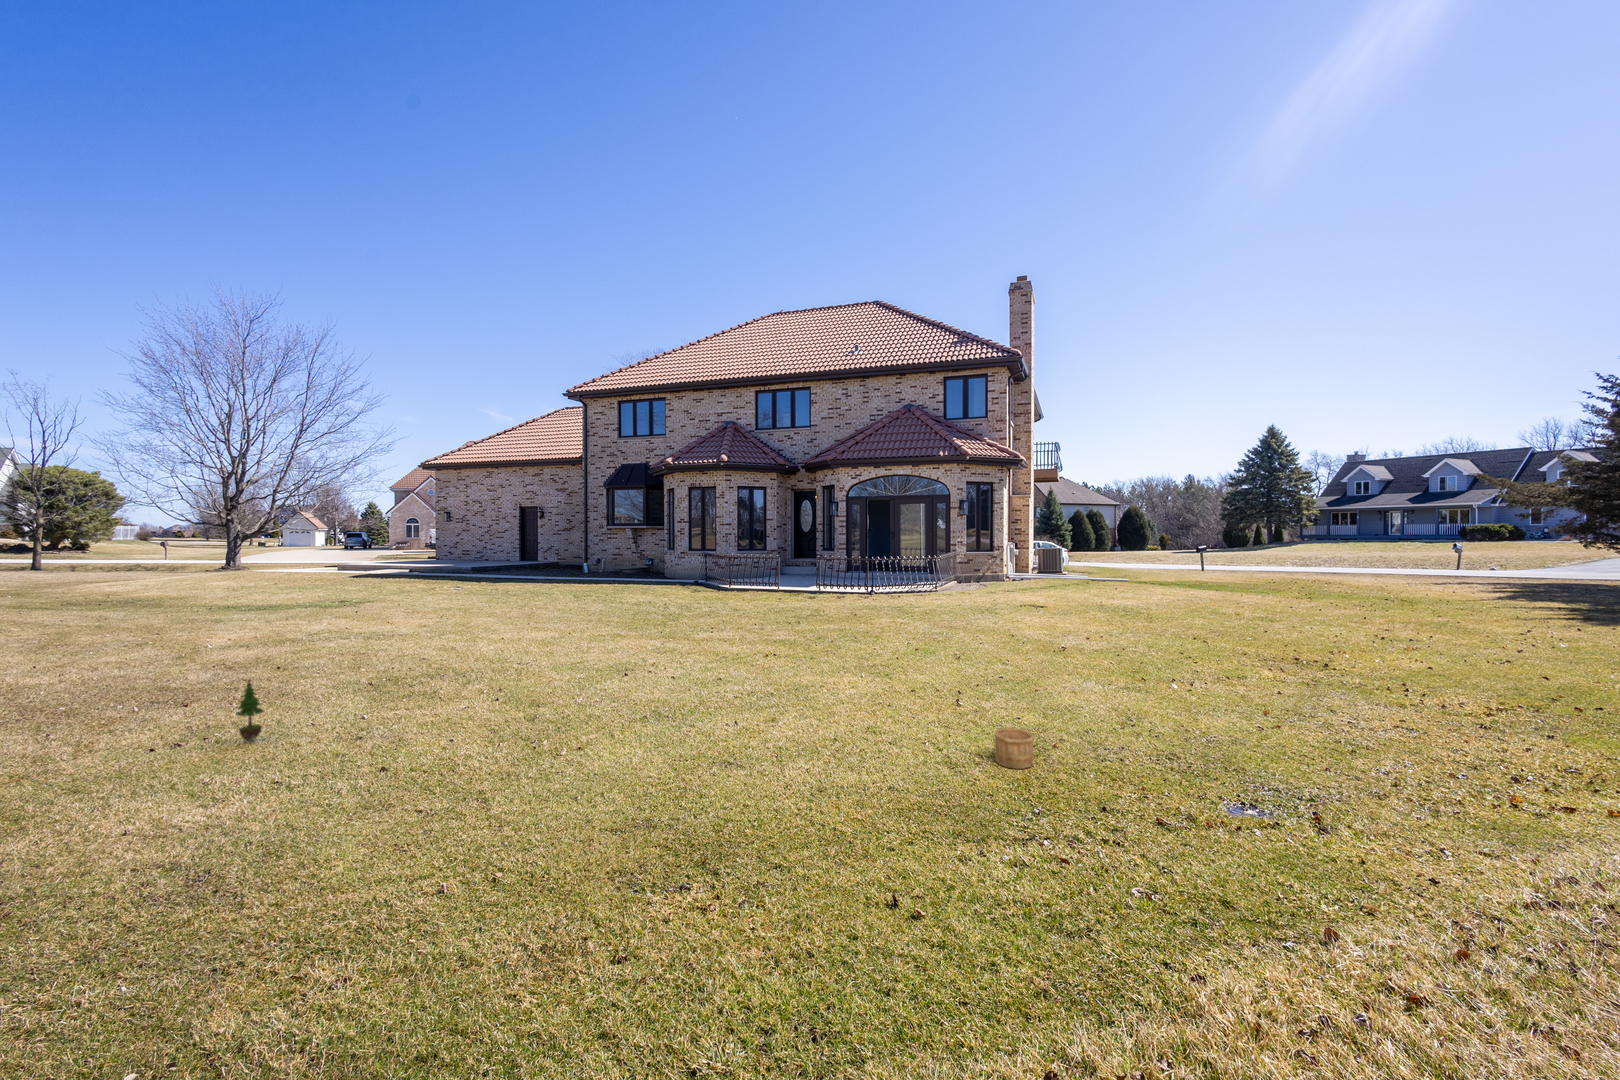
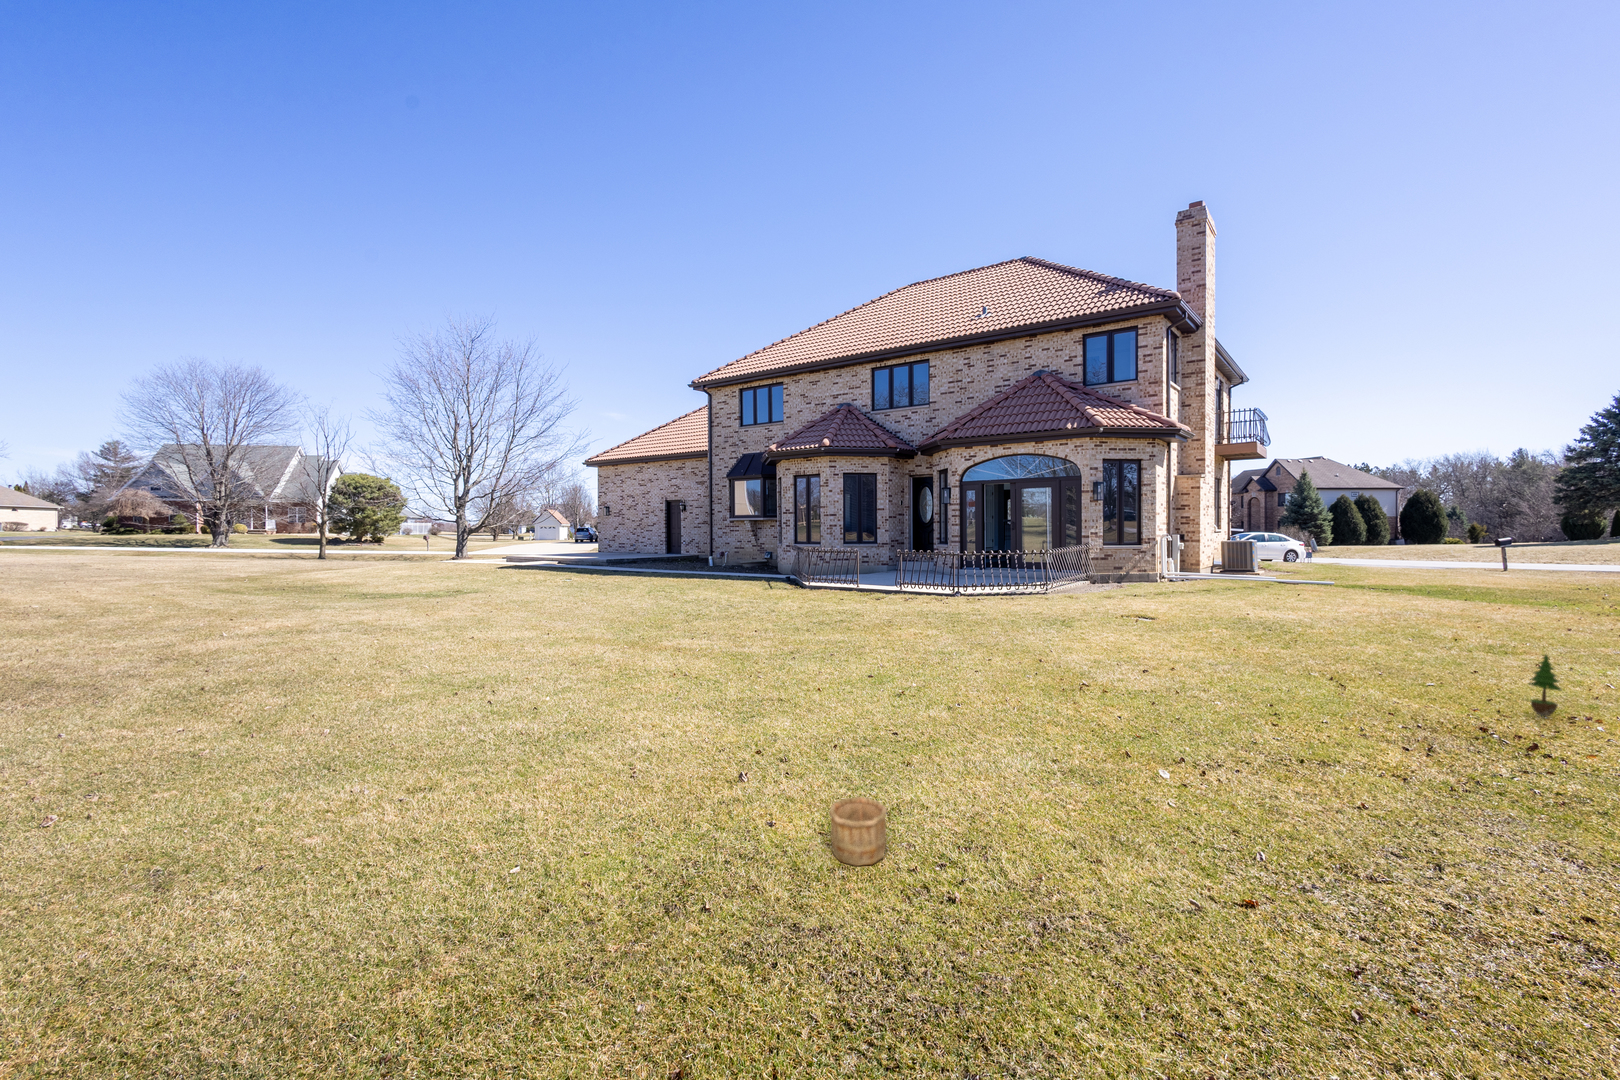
potted tree: present [236,682,264,741] -> present [1529,655,1561,717]

